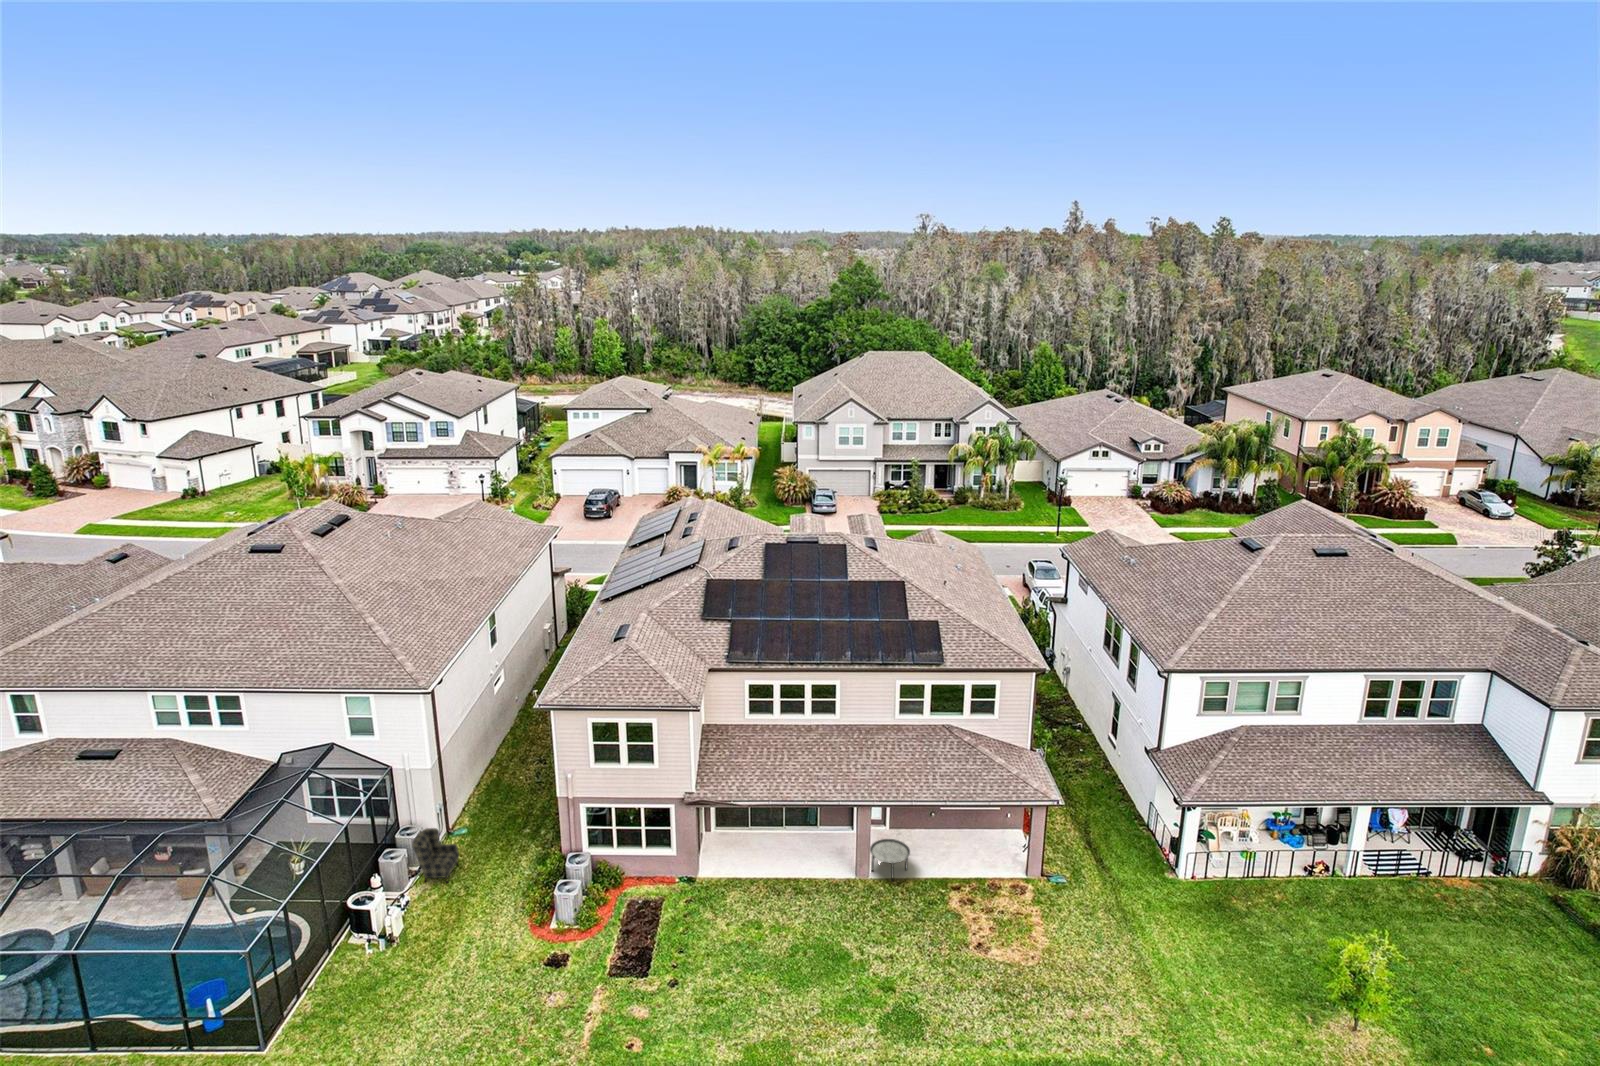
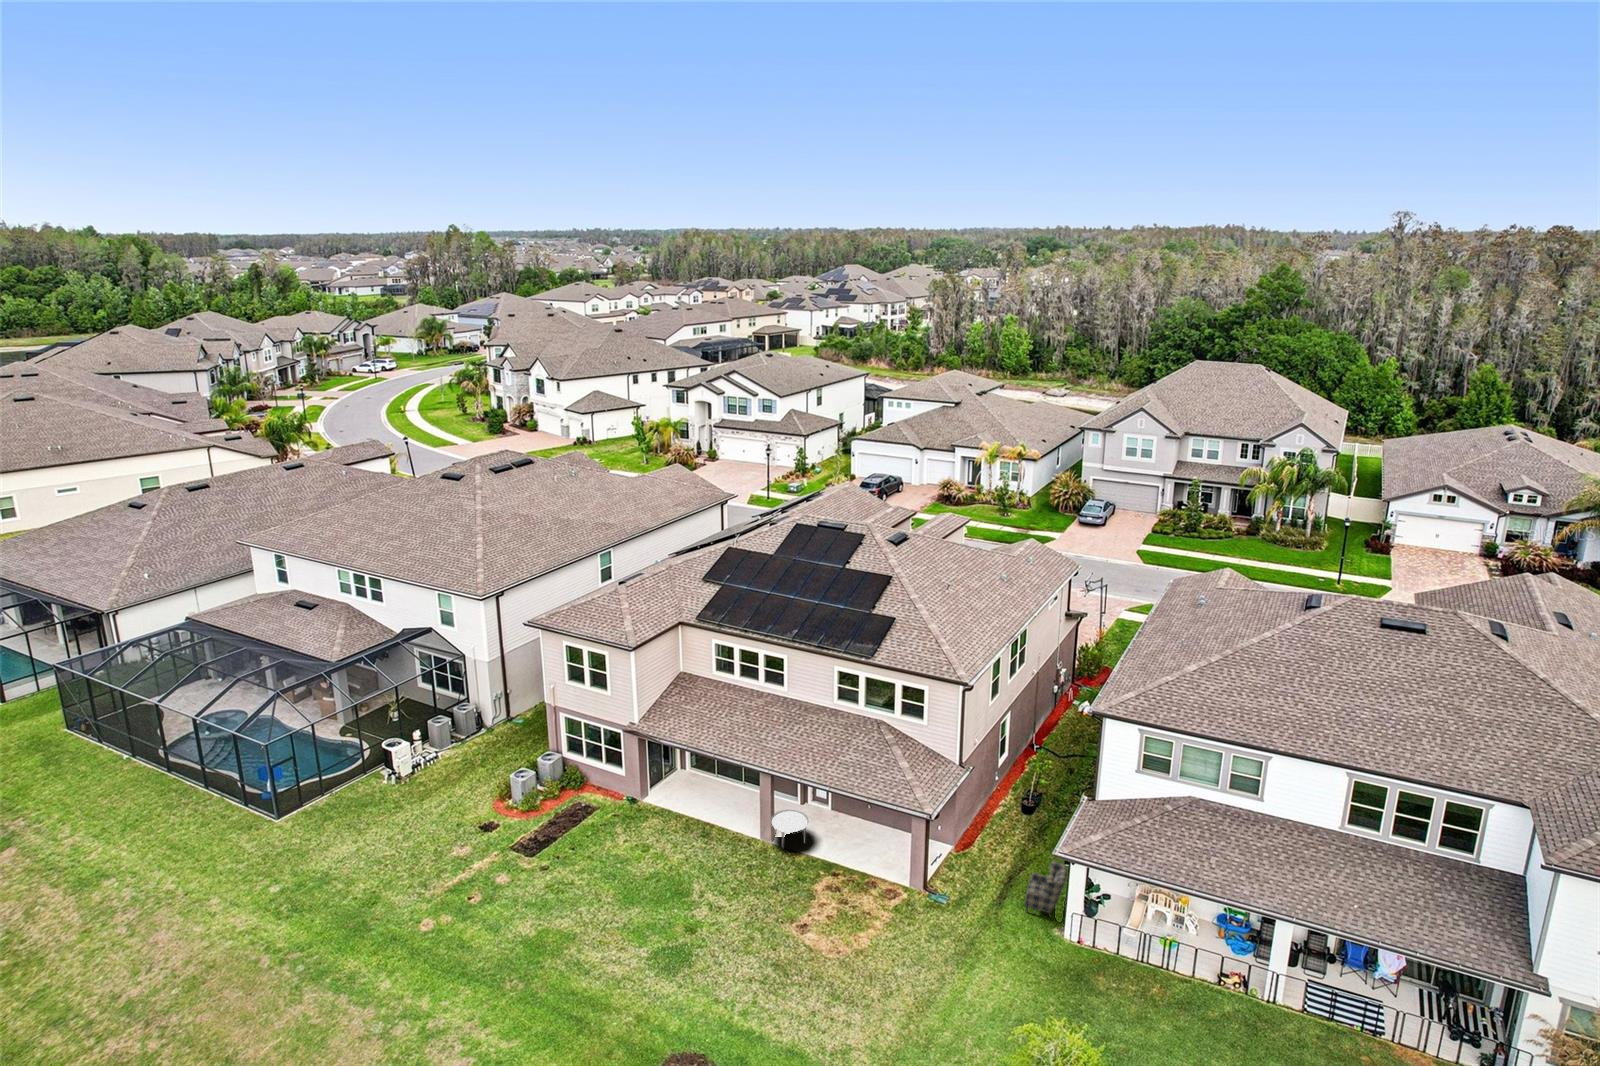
chair: present [412,828,459,883] -> present [1025,861,1068,917]

